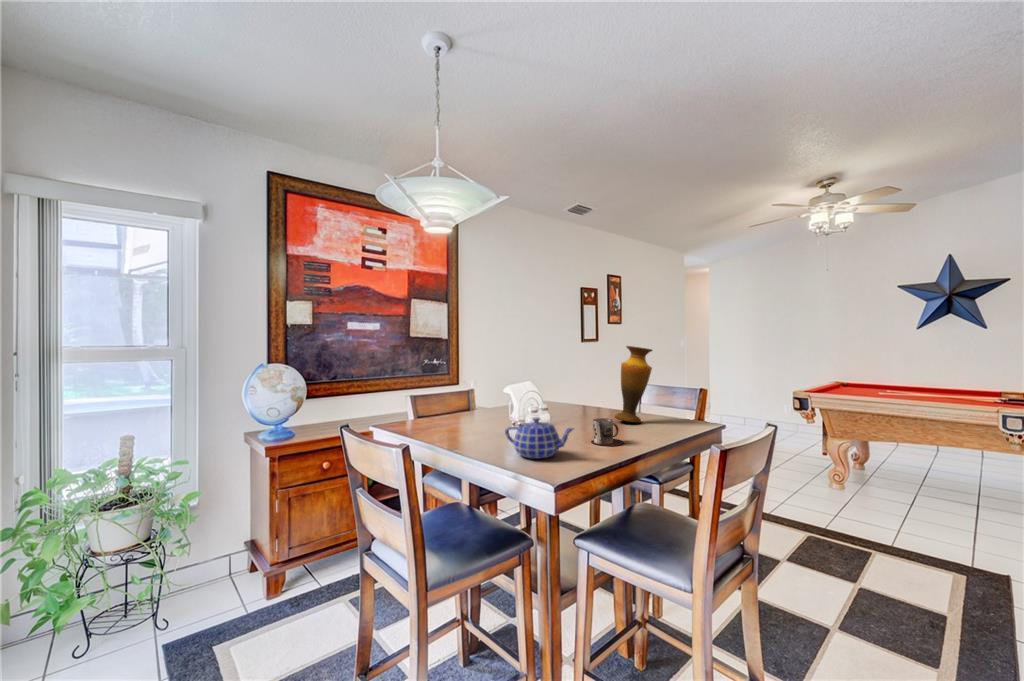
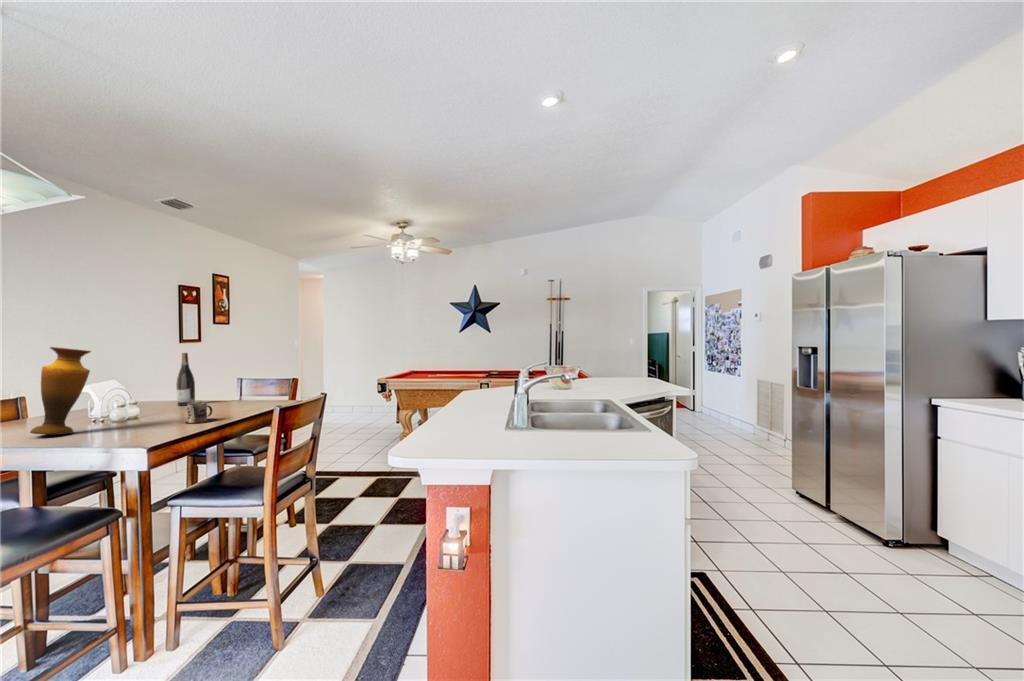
vase: present [615,346,652,423] -> present [30,347,91,435]
wine bottle: none [581,355,597,412] -> present [176,353,195,406]
teapot: present [505,418,574,459] -> none [88,405,168,439]

